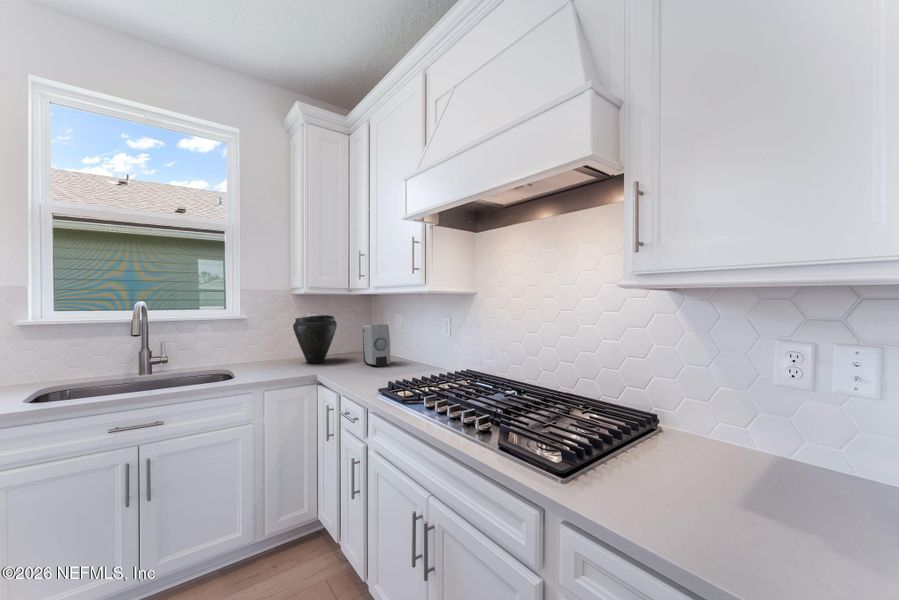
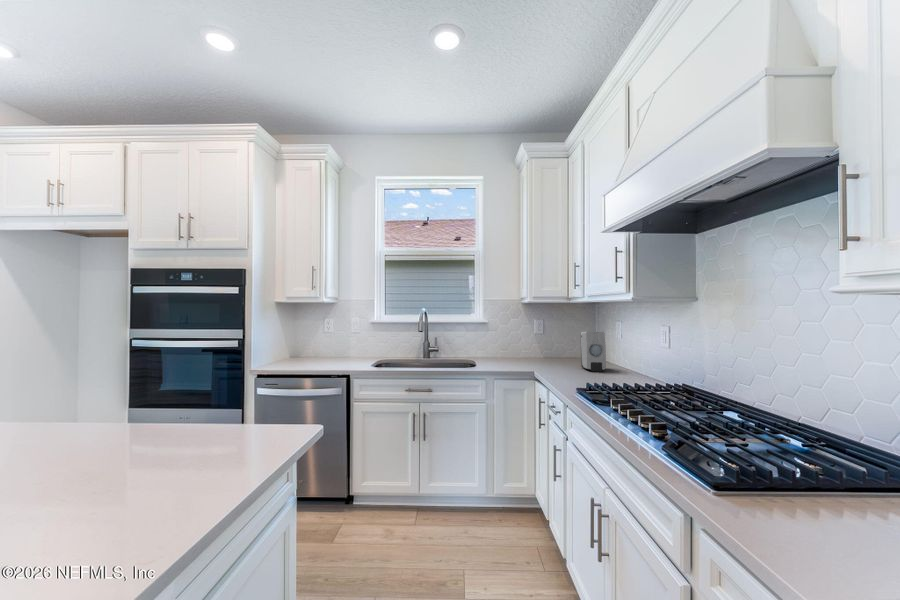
vase: present [293,315,337,363] -> none [522,321,559,363]

